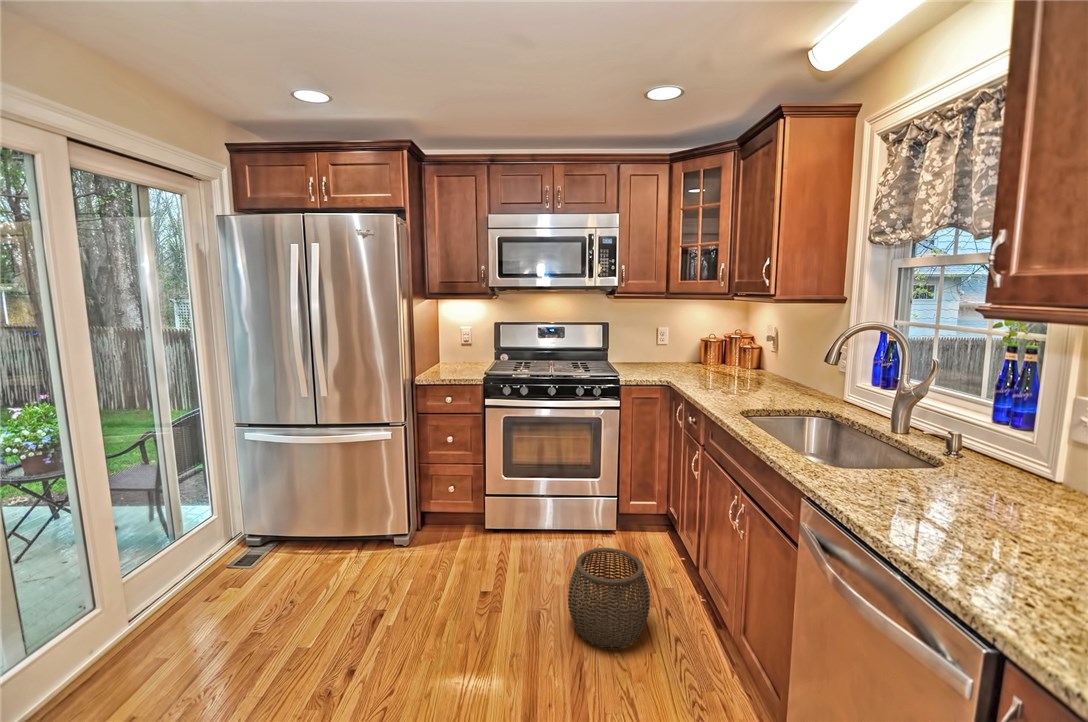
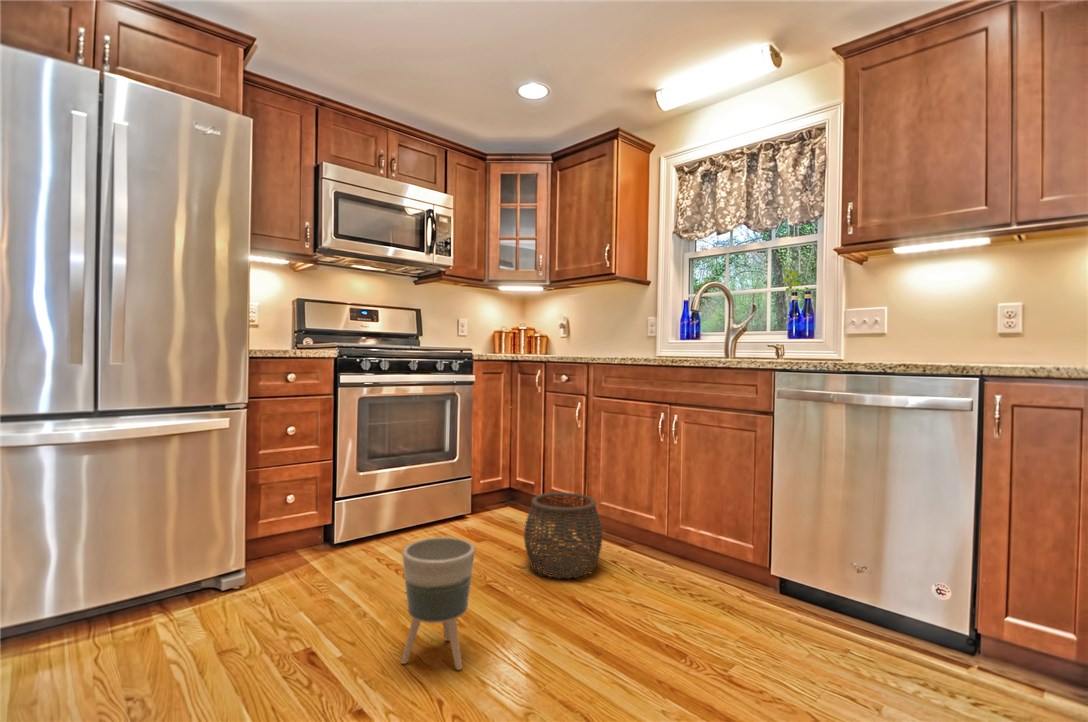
planter: none [381,571,440,686] -> present [401,537,475,670]

